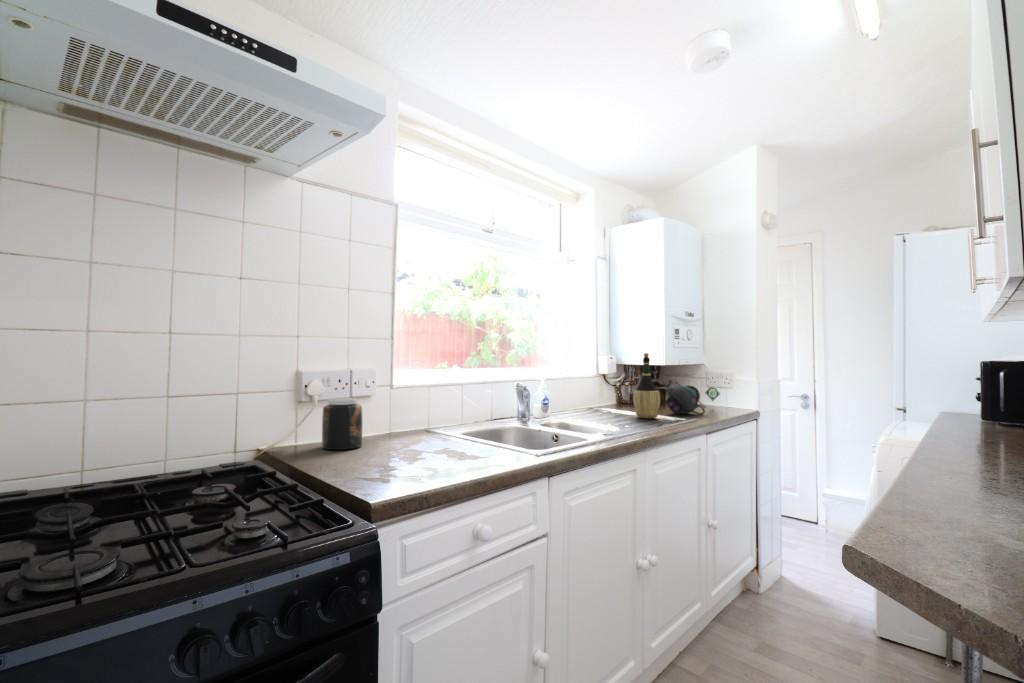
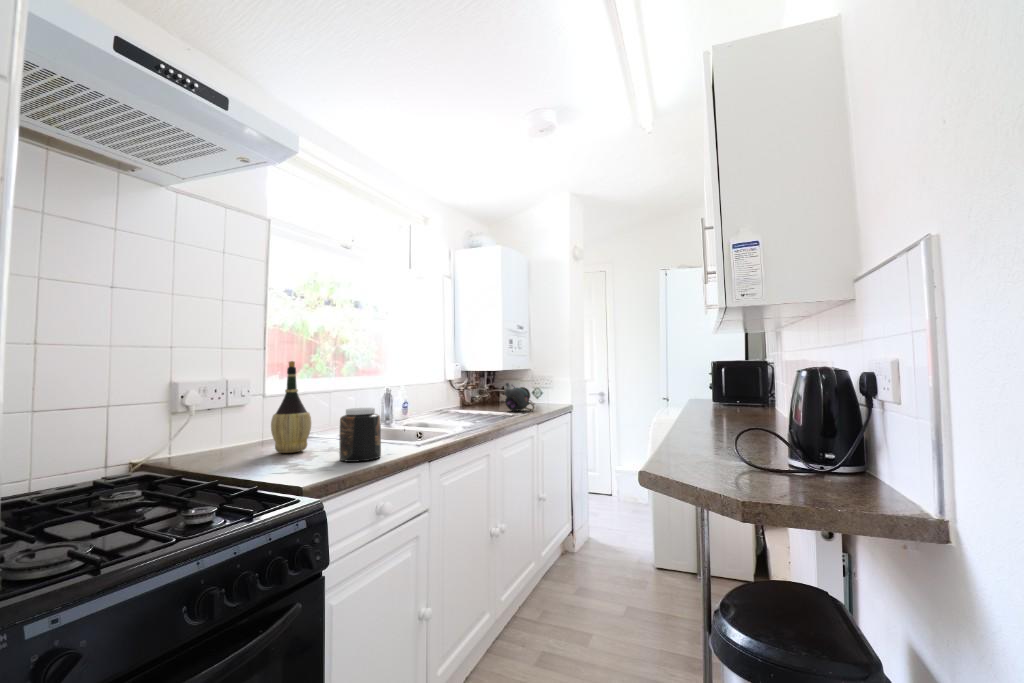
wine bottle: present [633,353,660,418] -> present [271,361,311,453]
jar: present [322,398,362,450] -> present [339,408,381,462]

